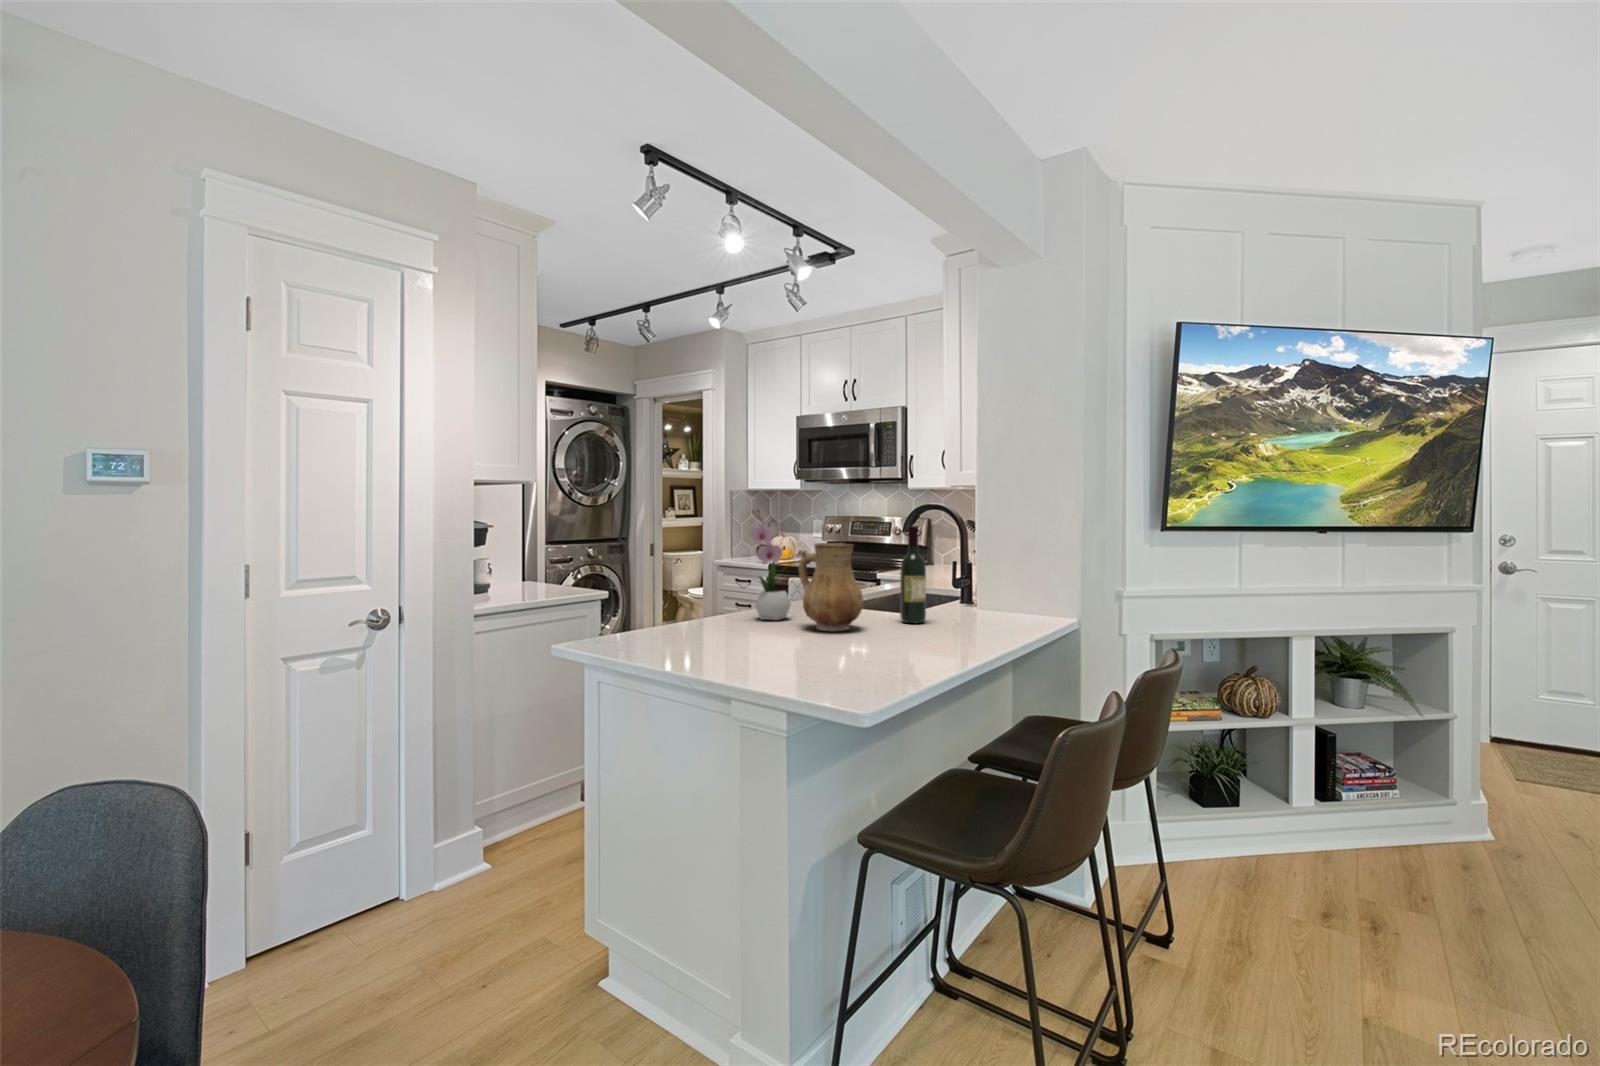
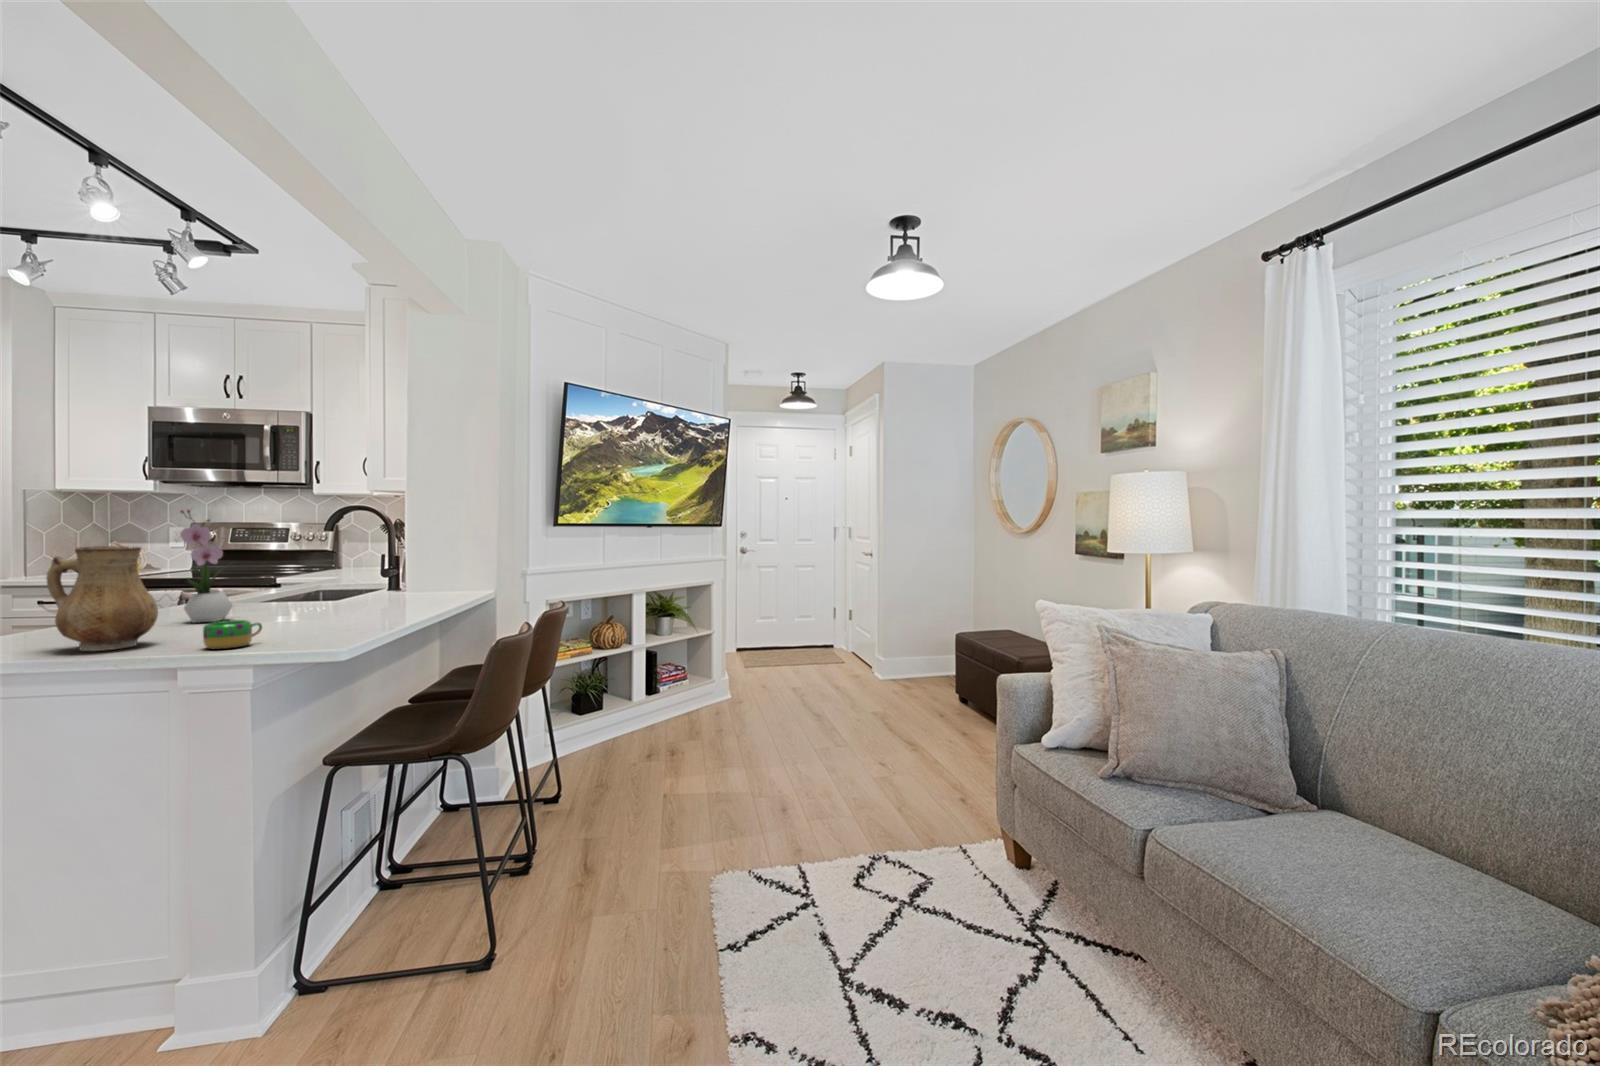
wine bottle: present [900,526,926,623] -> none [359,526,386,611]
ceramic pitcher: present [799,543,863,631] -> present [46,546,158,651]
mug: none [727,628,777,660] -> present [203,620,262,649]

